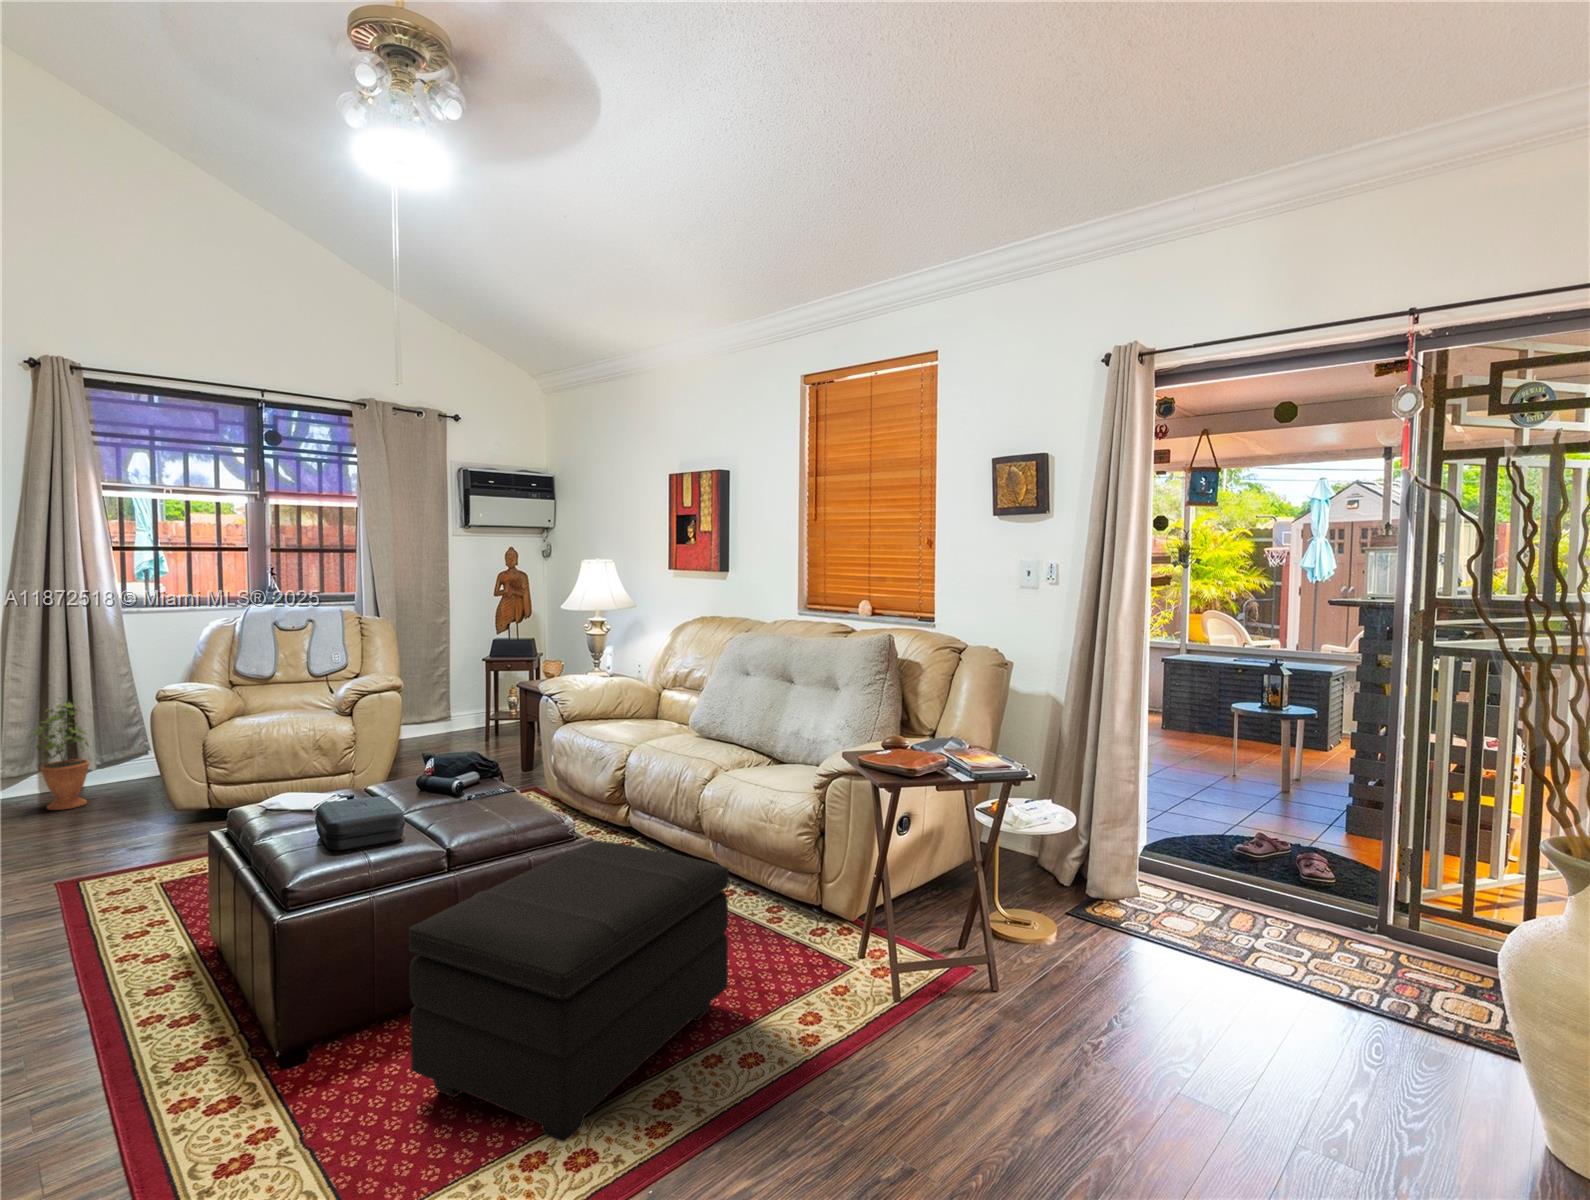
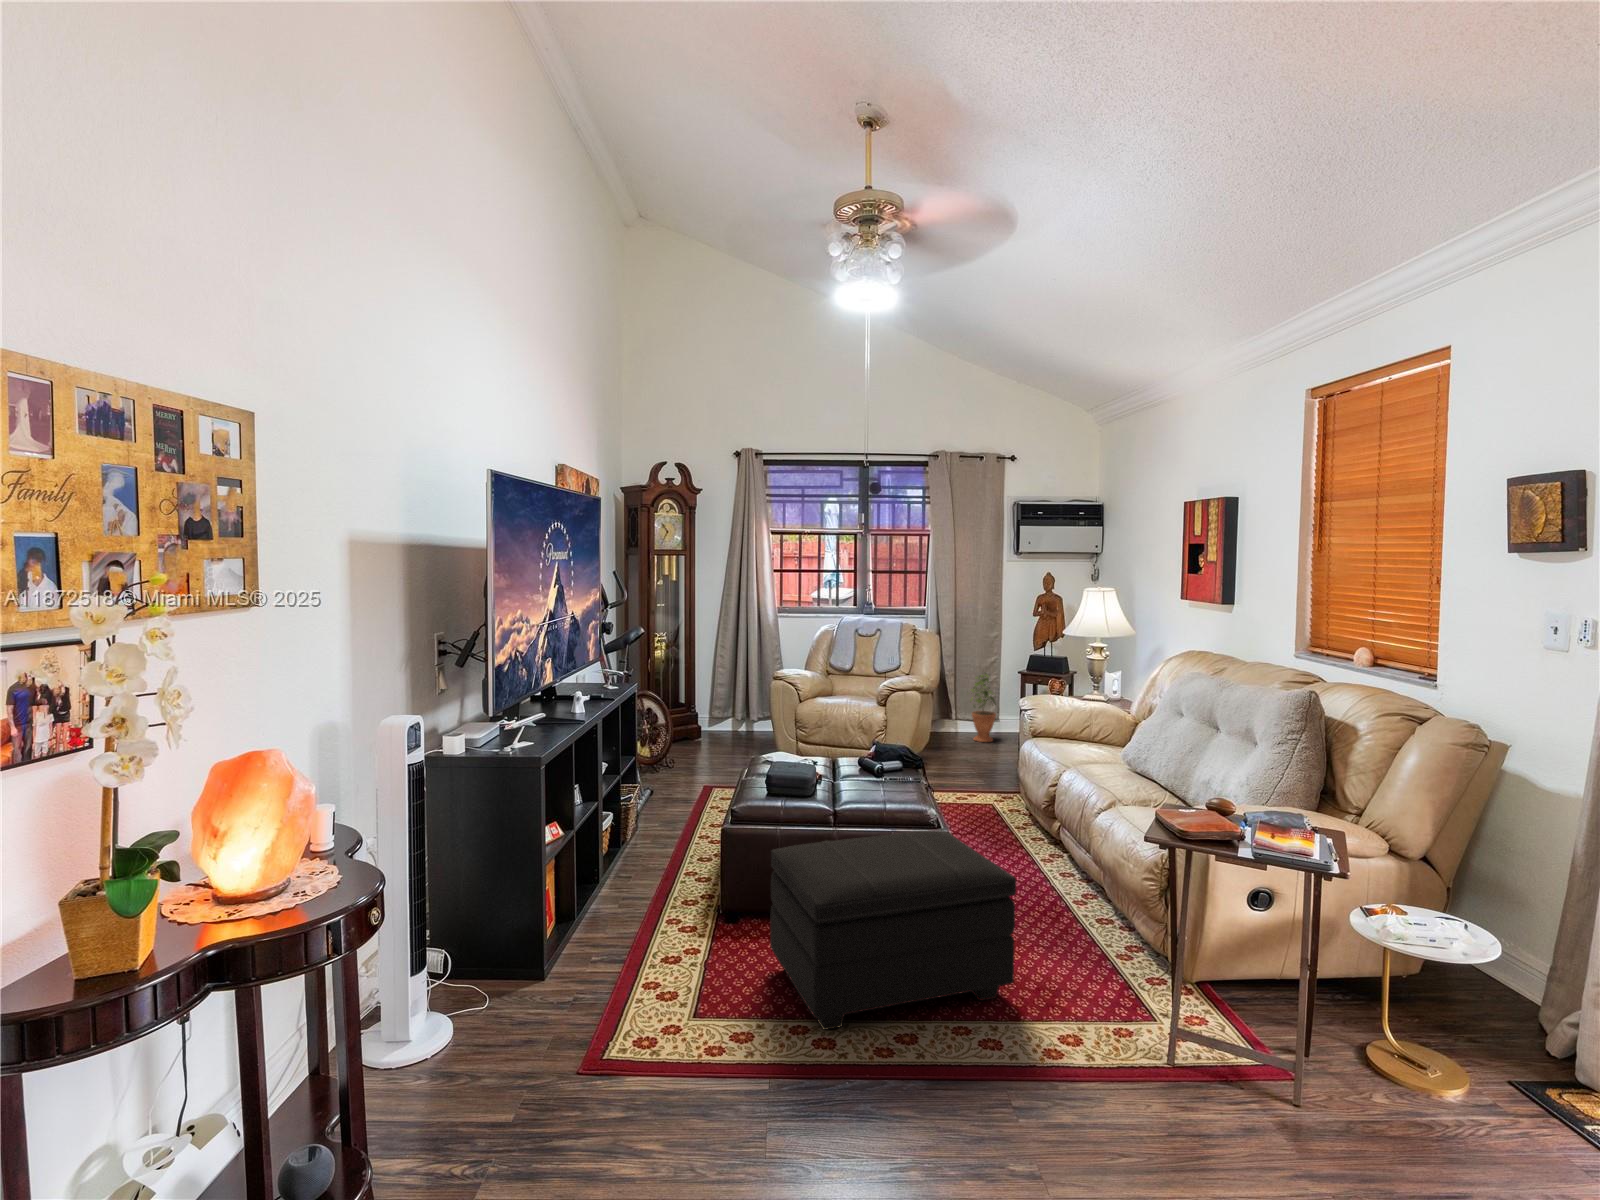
potted plant: present [29,701,89,810] -> present [971,673,996,742]

